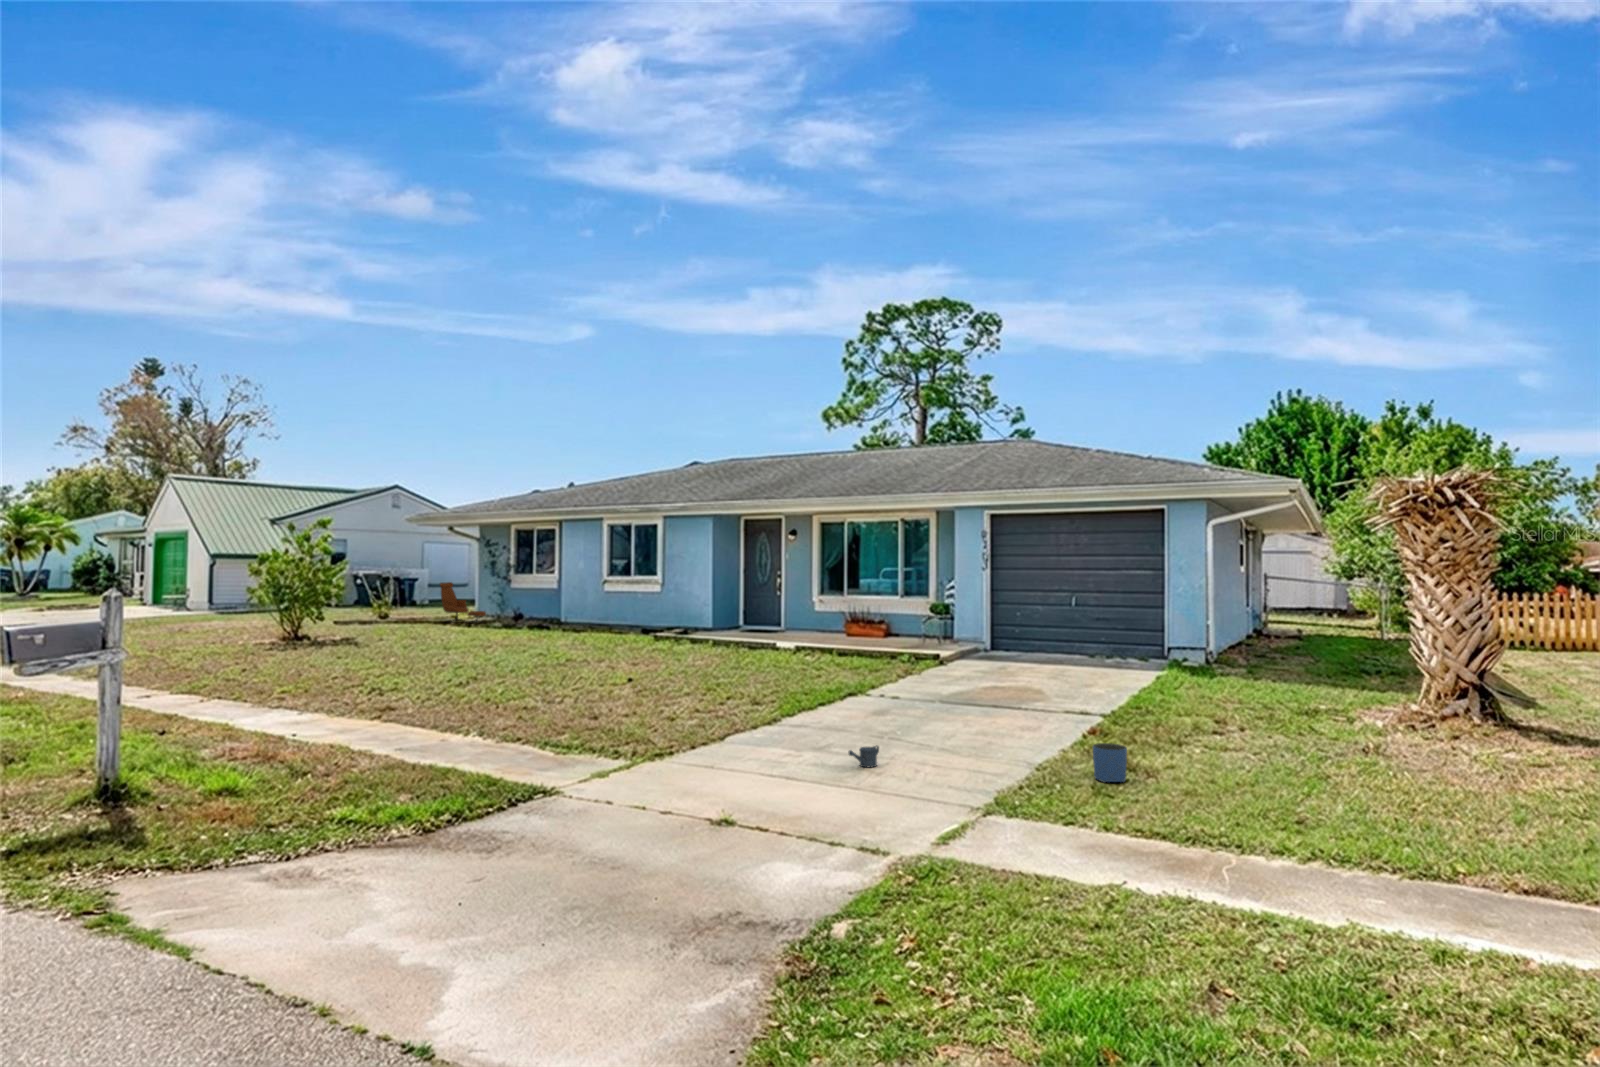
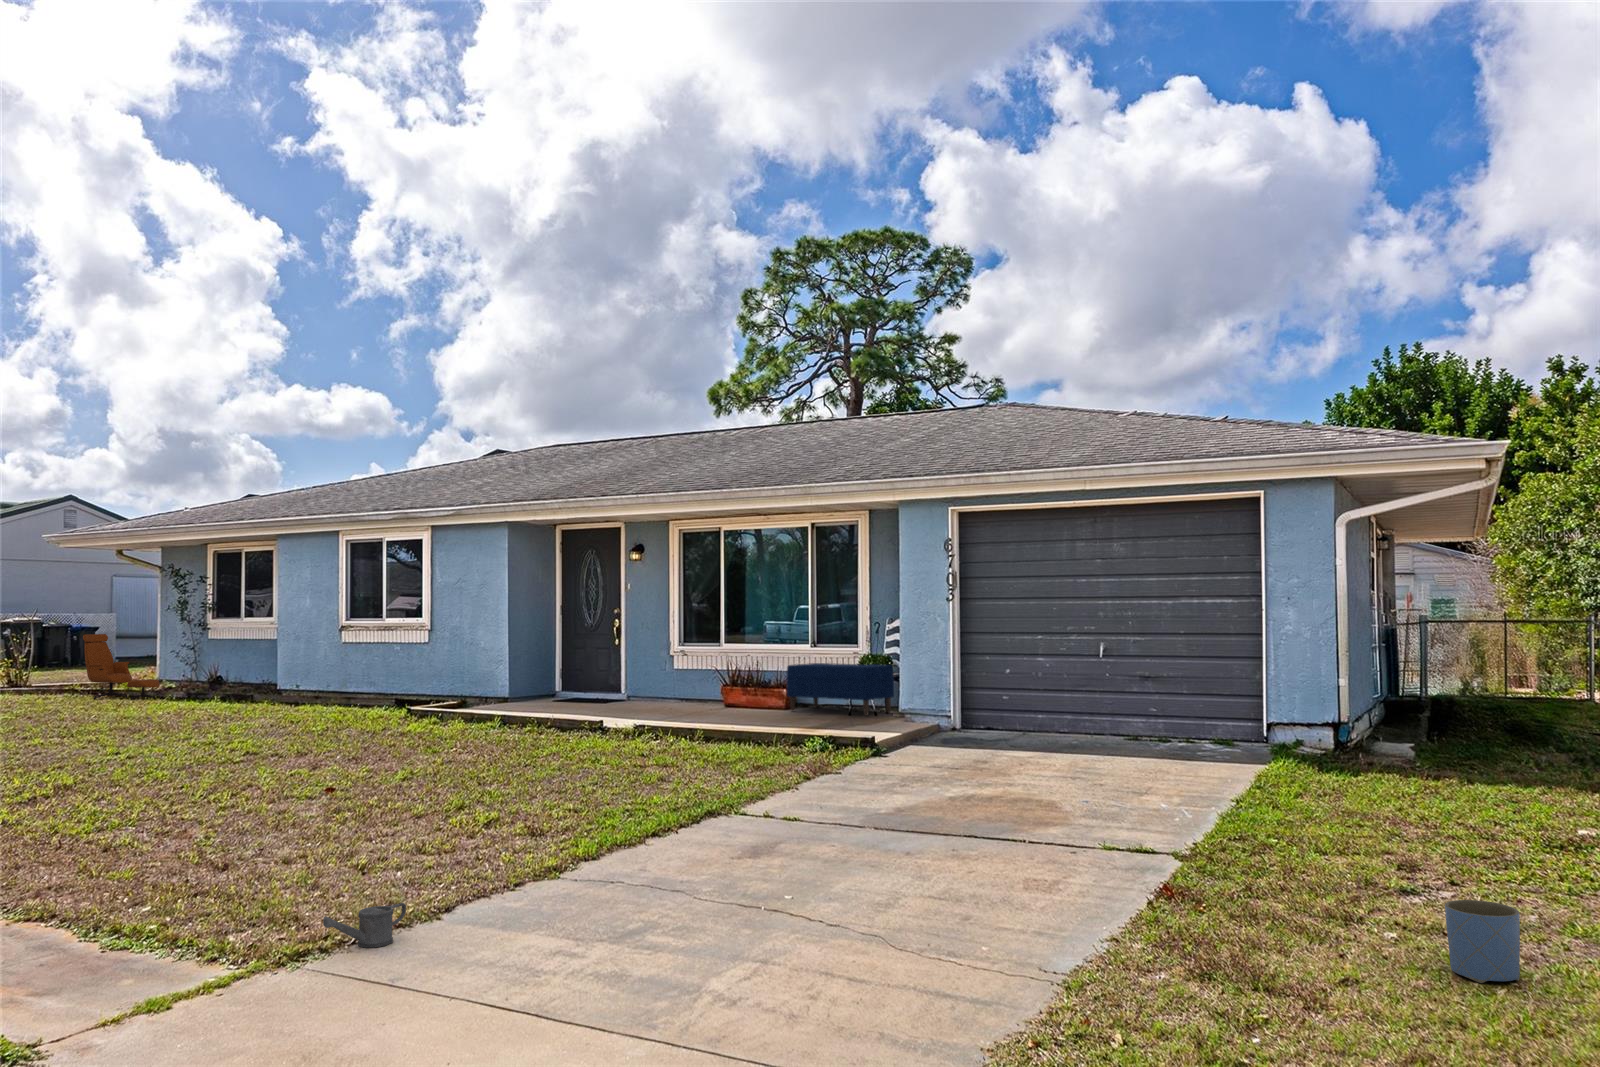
bench: none [885,608,953,641] -> present [787,663,894,716]
planter: present [1093,743,1127,783] -> present [1445,900,1520,983]
watering can: present [848,746,879,767] -> present [323,903,406,948]

